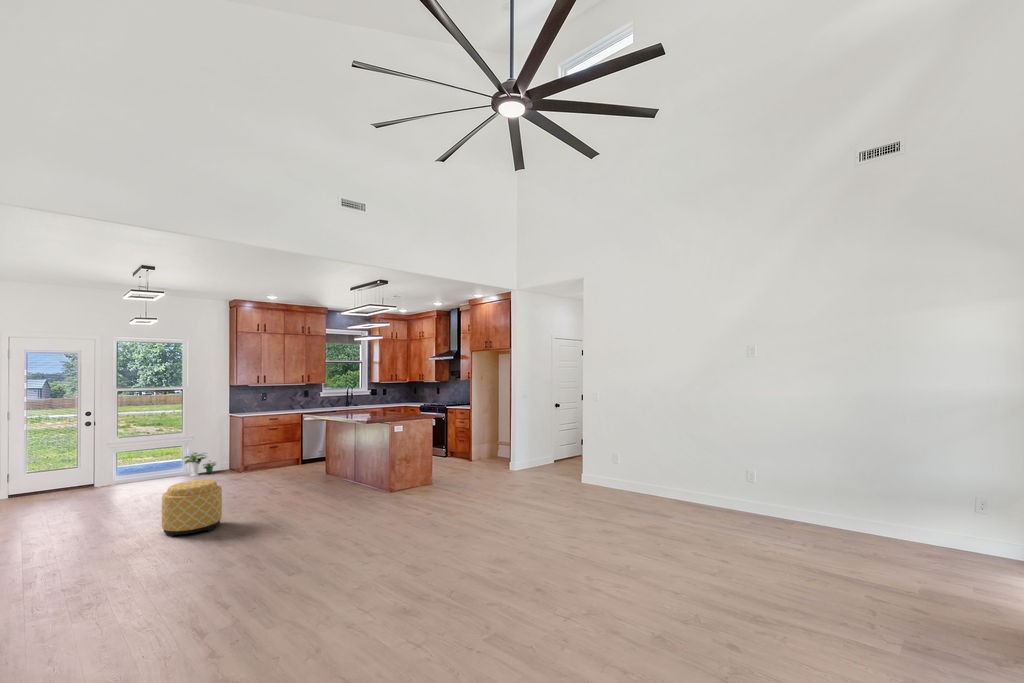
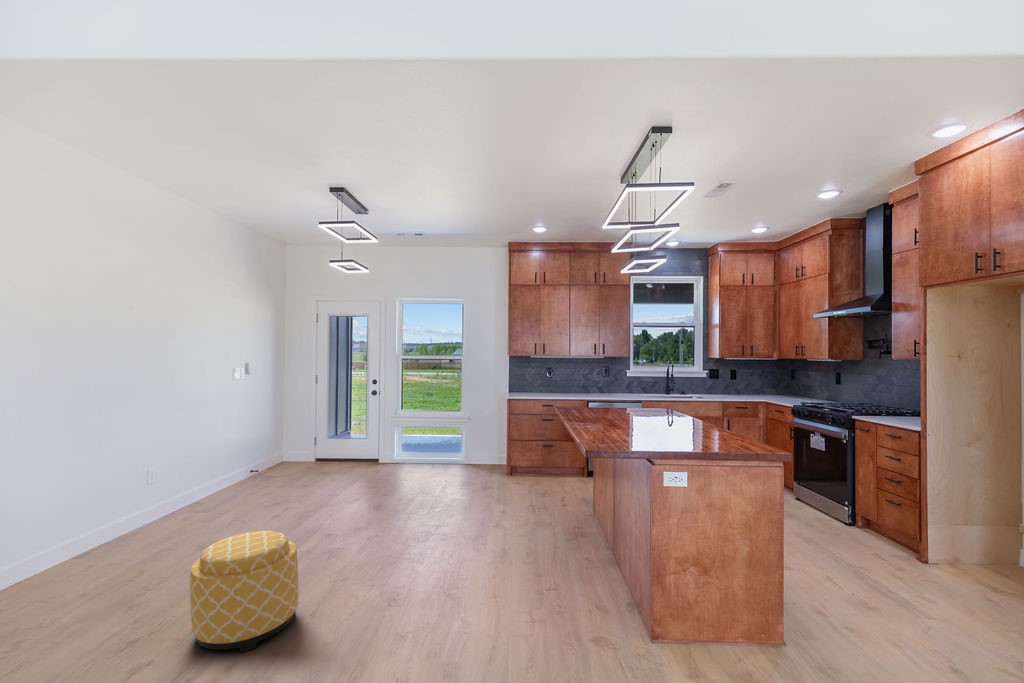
potted plant: present [183,453,215,476] -> none [437,443,477,475]

